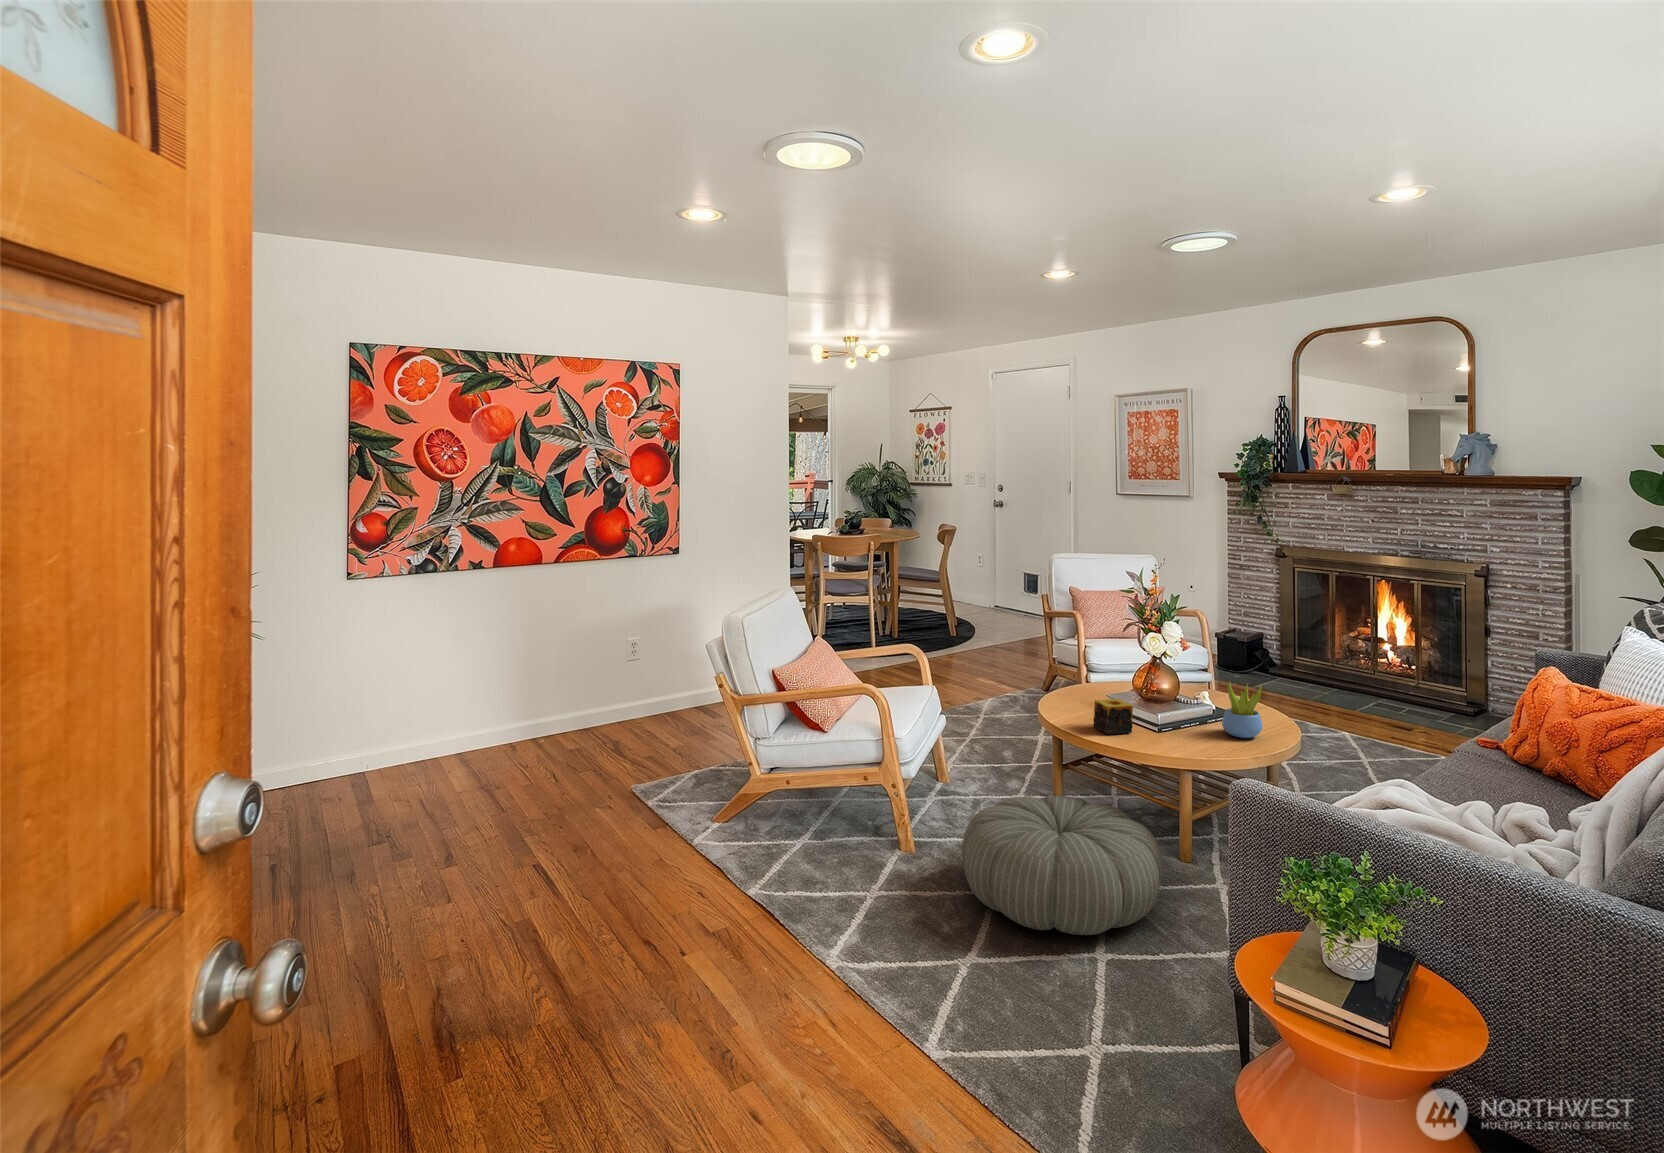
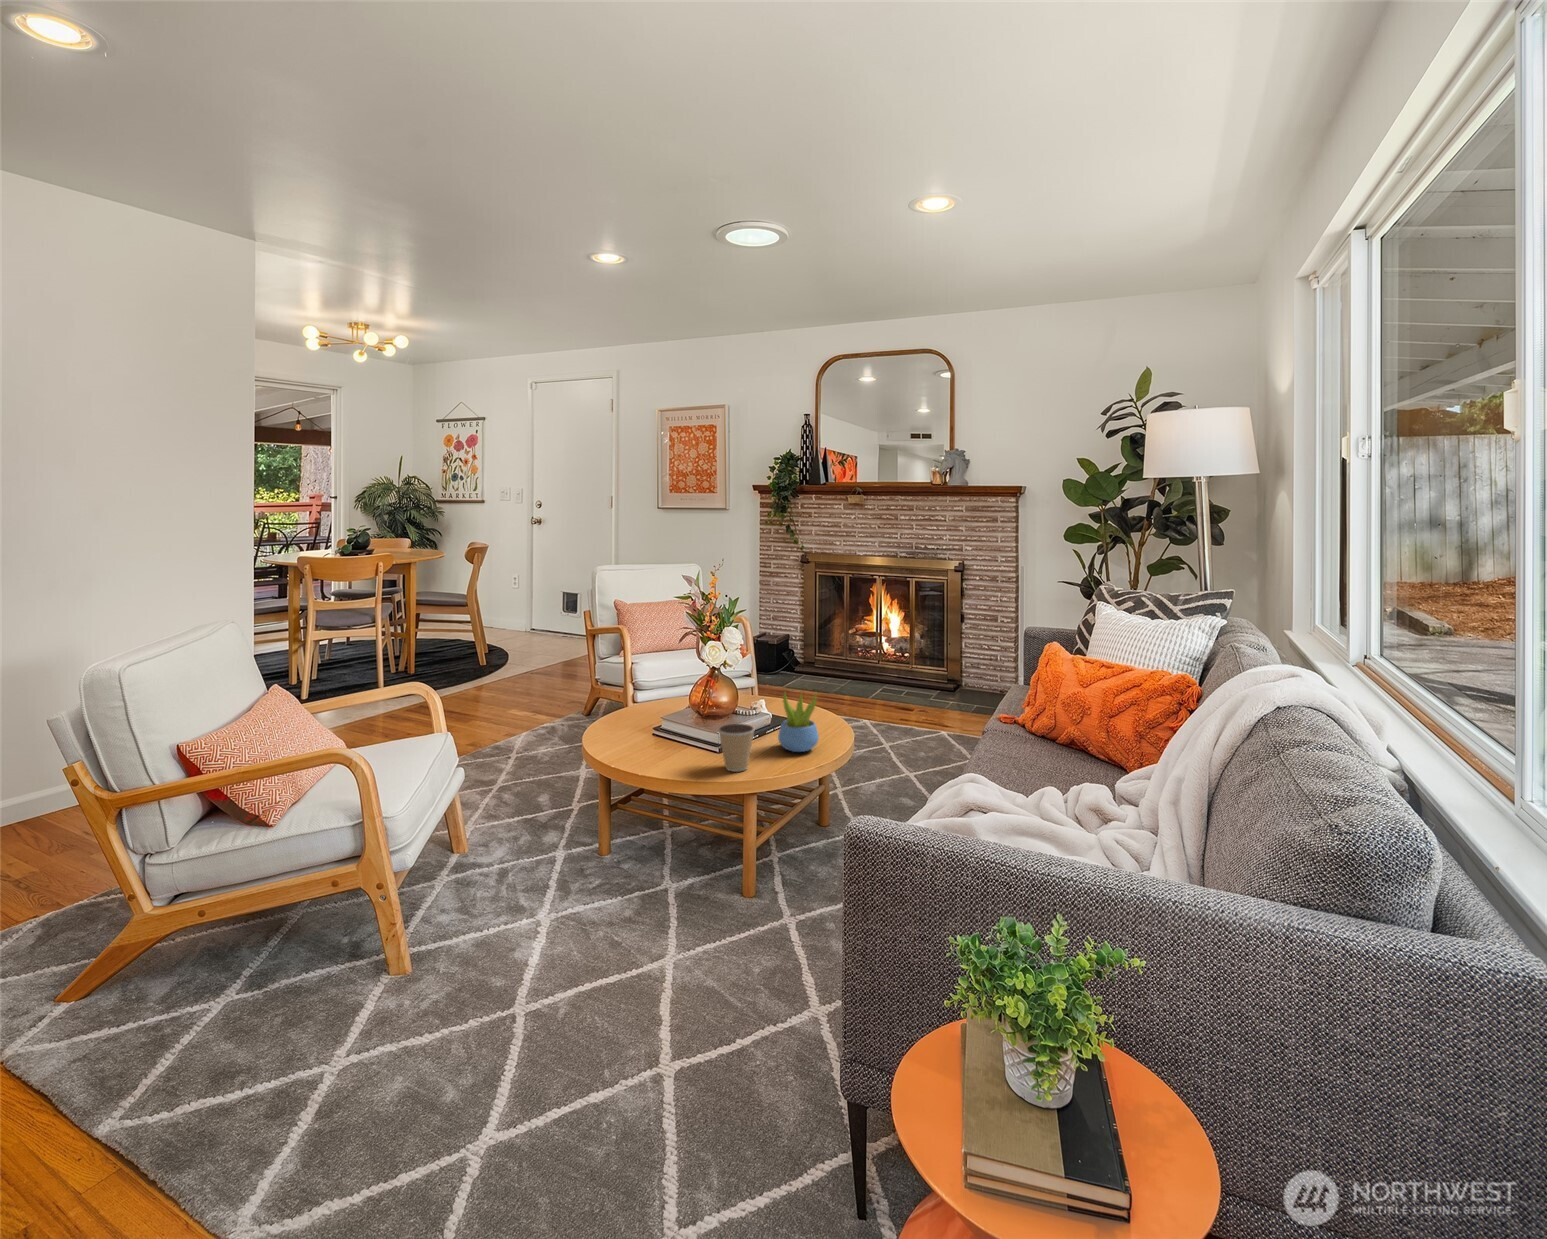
candle: present [1093,699,1133,734] -> none [639,725,685,770]
coffee cup: none [1163,704,1198,745] -> present [718,724,755,772]
pouf: present [962,795,1163,935] -> none [472,858,731,1066]

